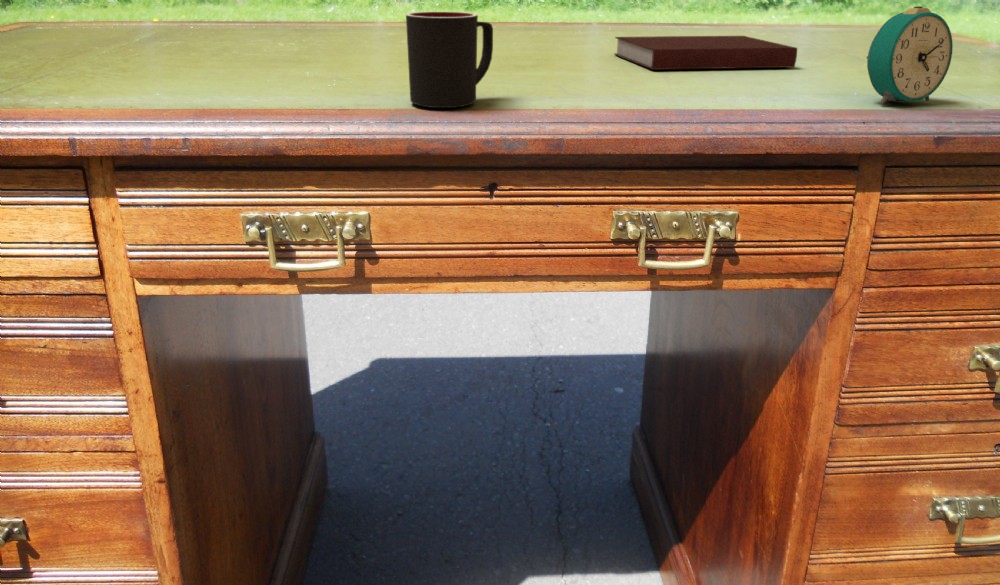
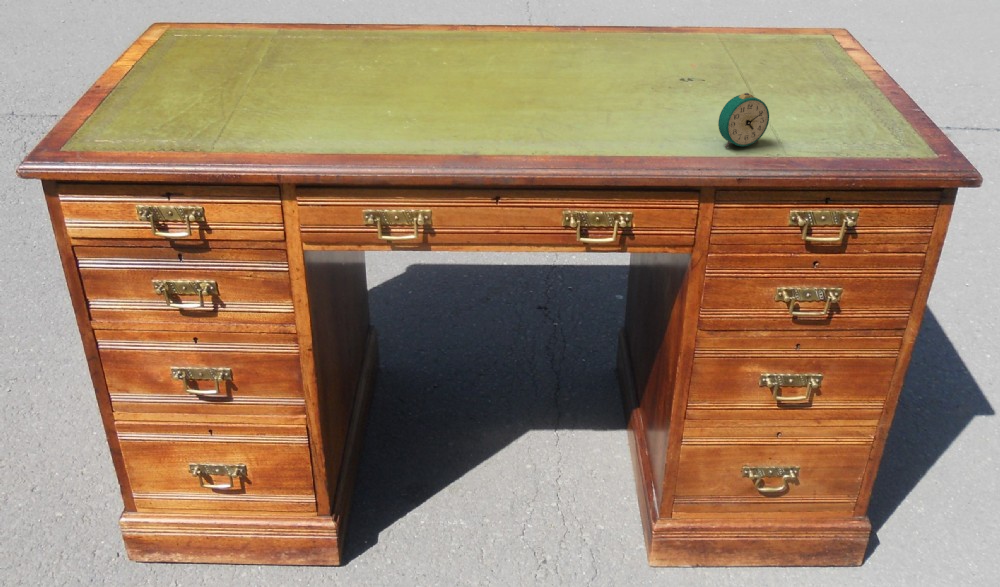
mug: present [406,12,493,108] -> none [452,93,501,151]
notebook: present [614,36,797,70] -> none [590,59,705,99]

